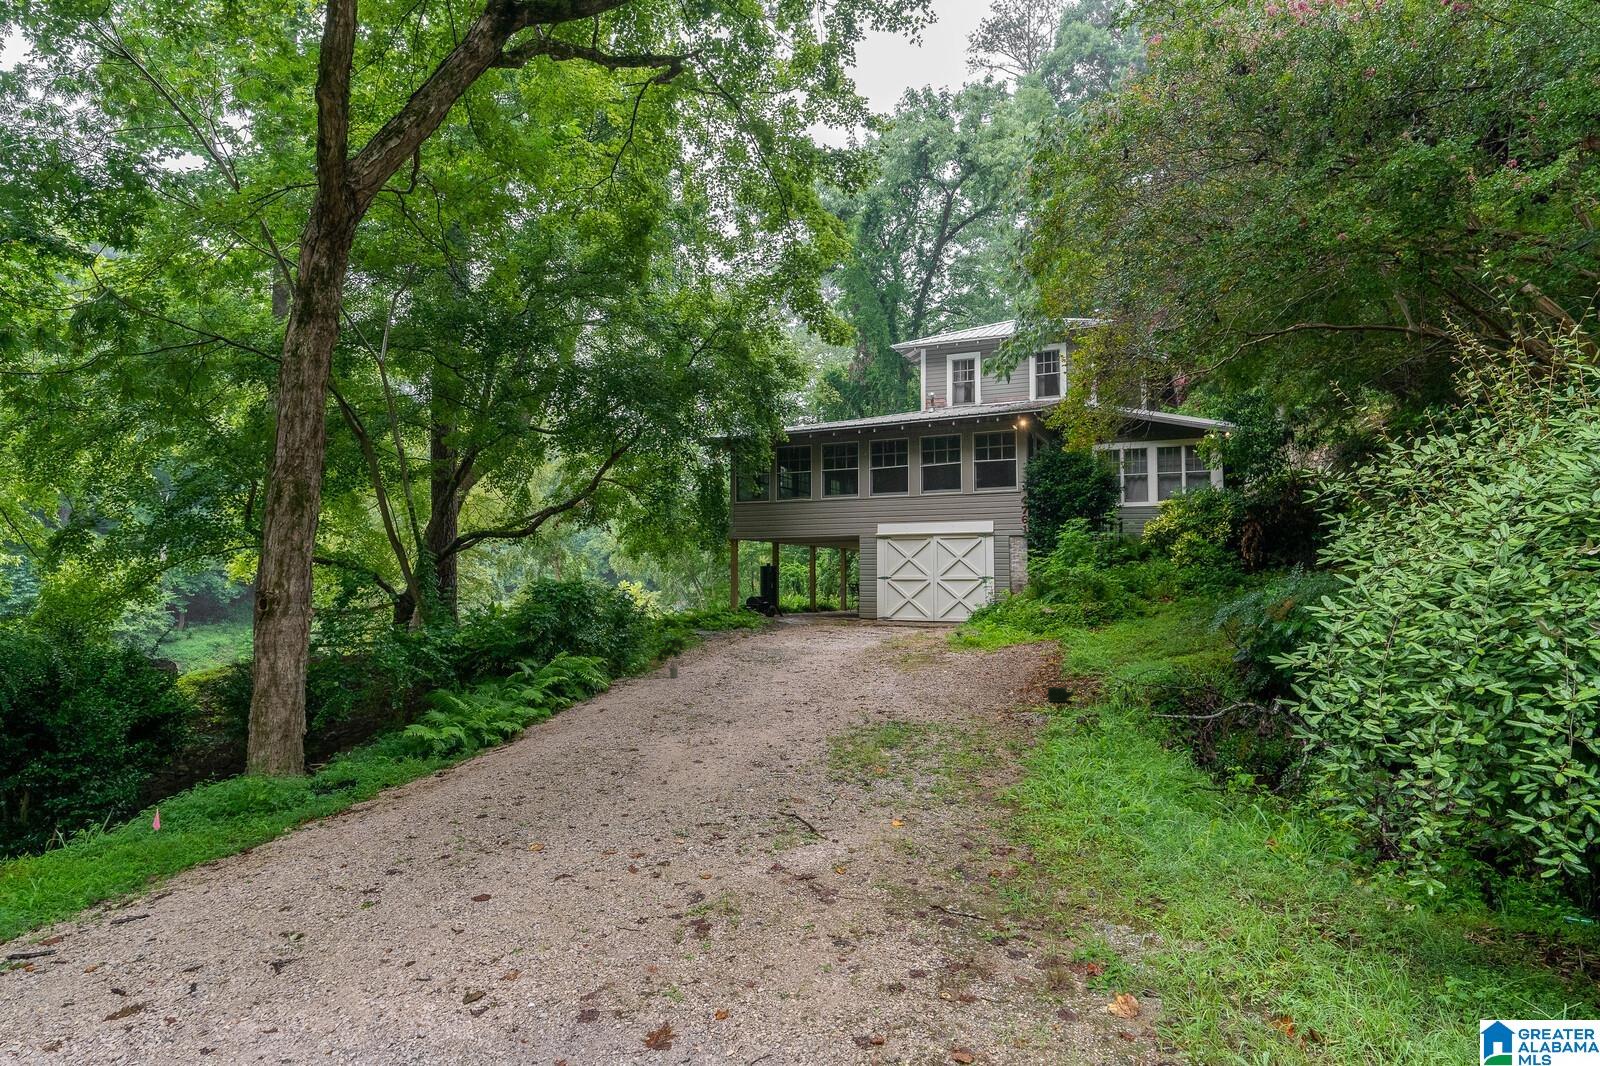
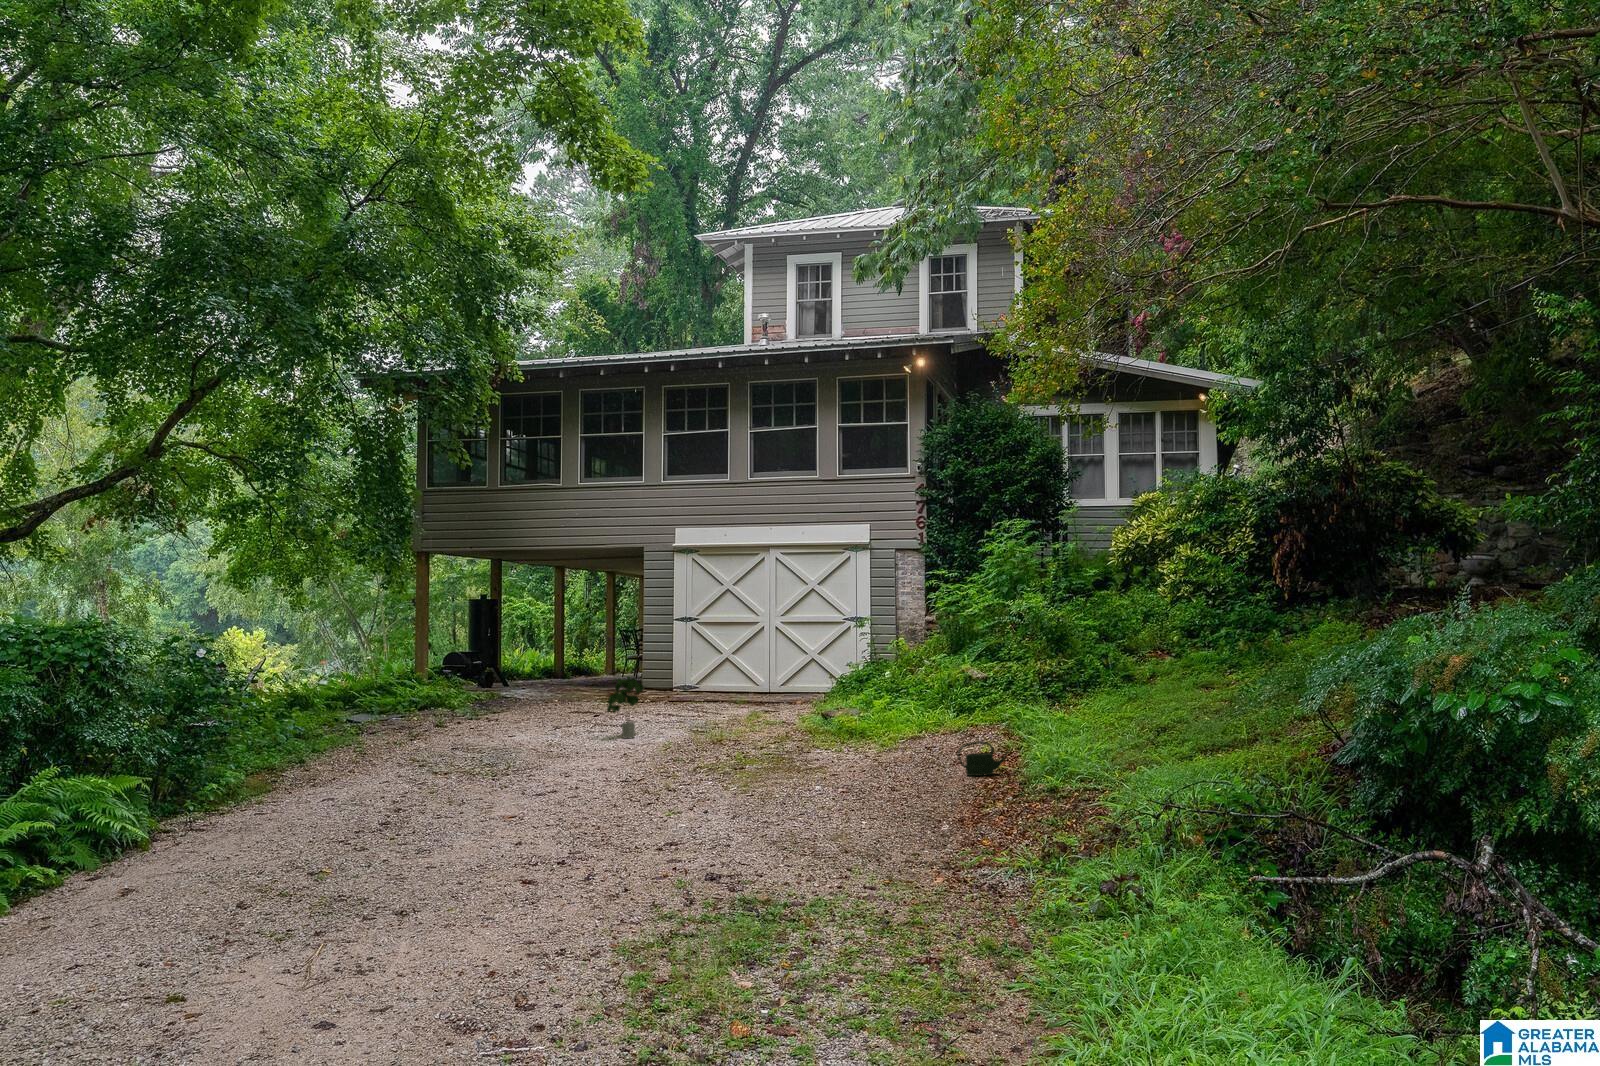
potted plant: present [657,638,686,678] -> present [607,676,644,739]

